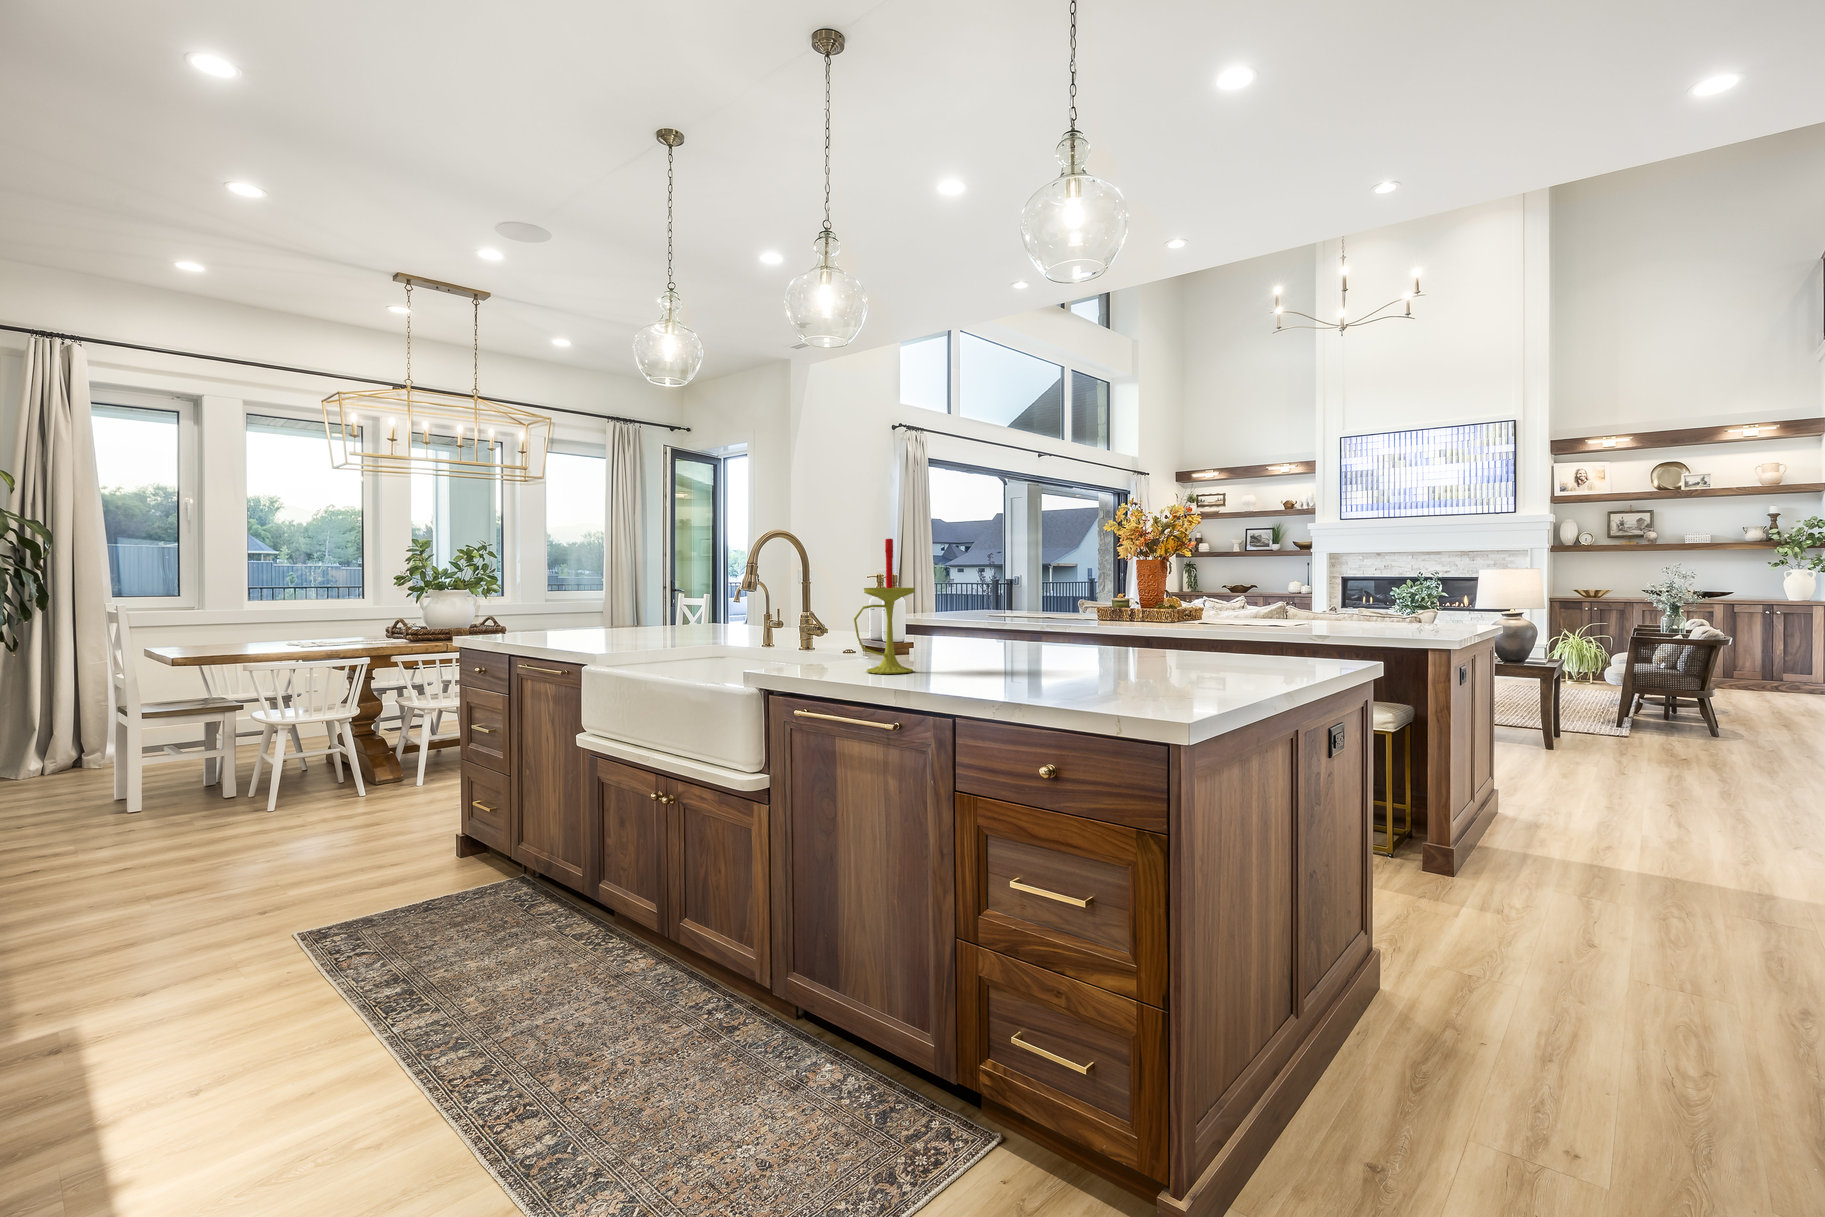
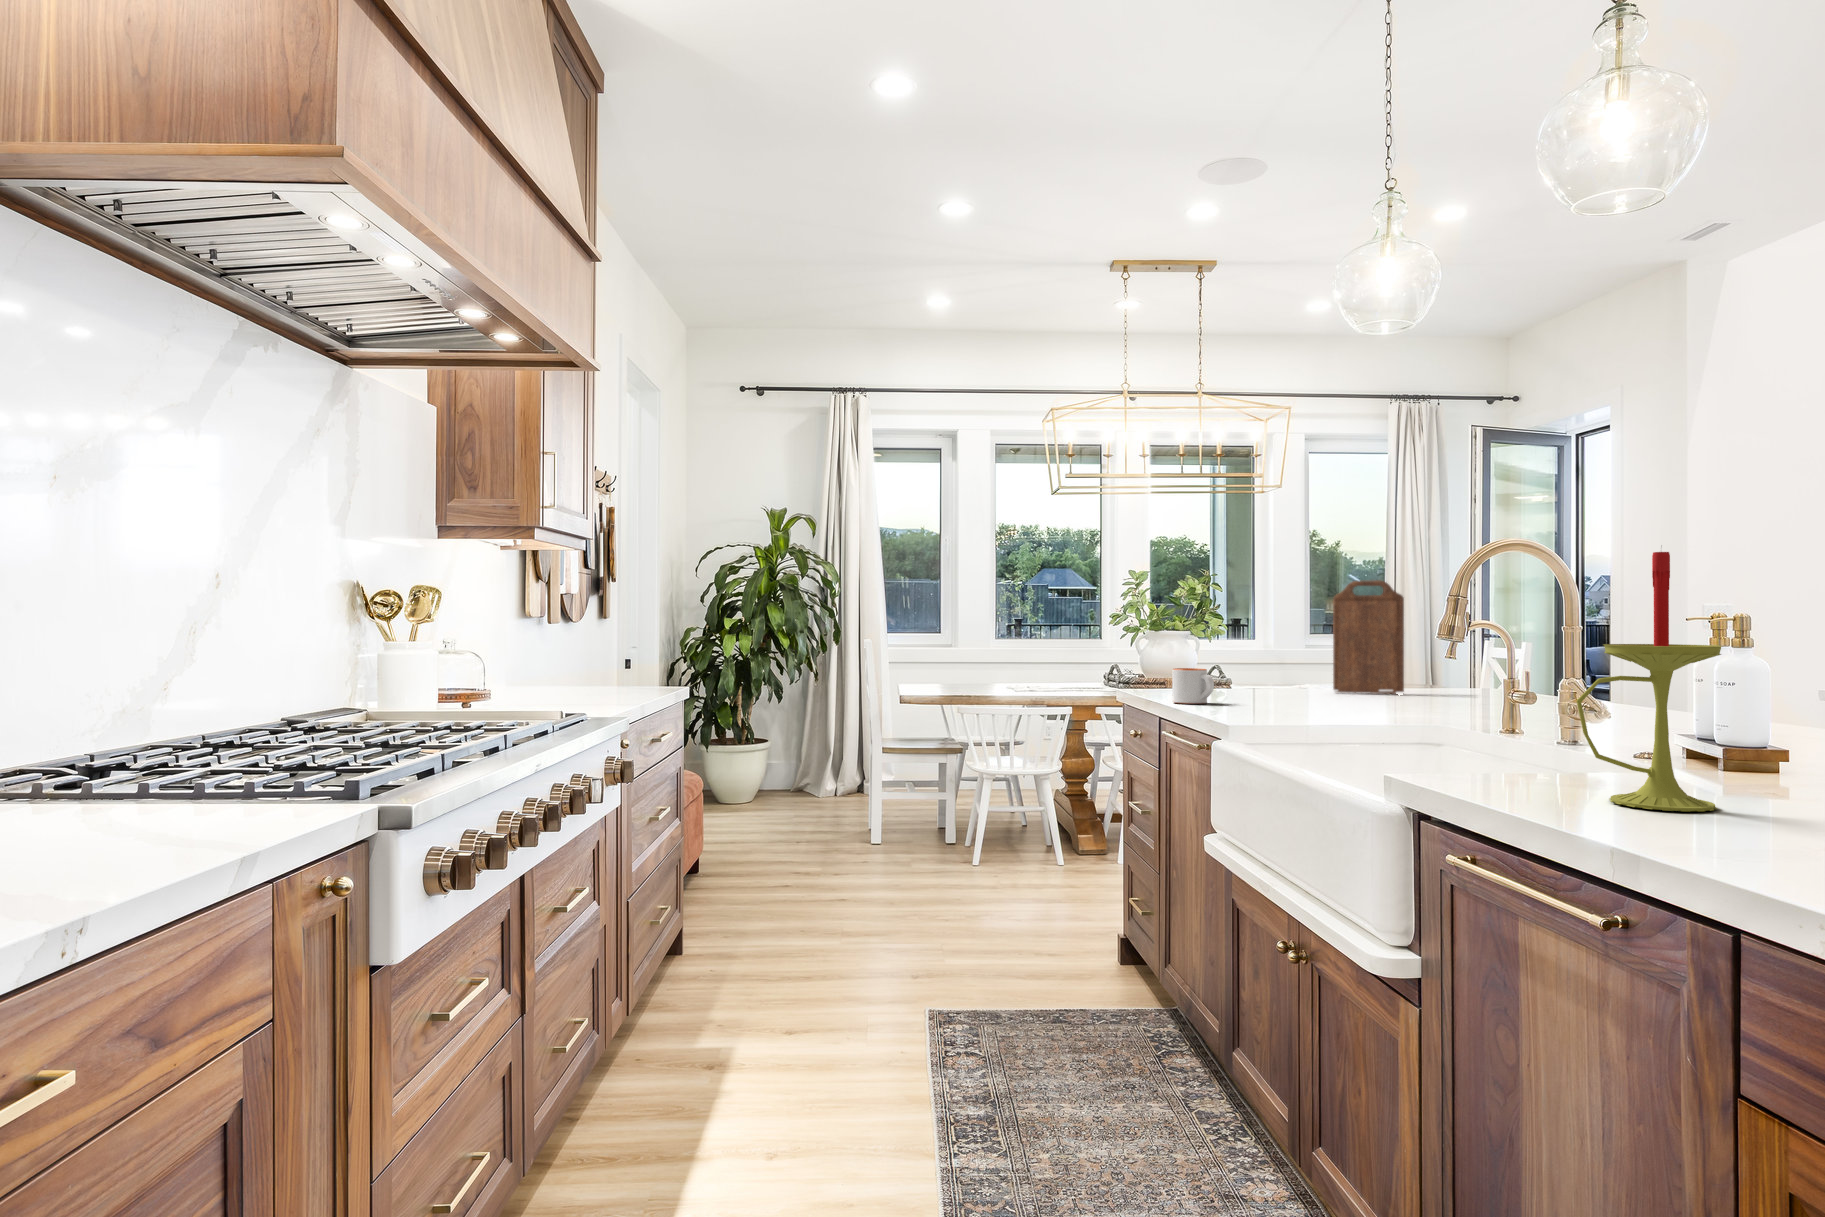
cutting board: none [619,552,668,631] -> present [1333,580,1404,694]
mug: none [516,617,551,643] -> present [1172,668,1214,704]

